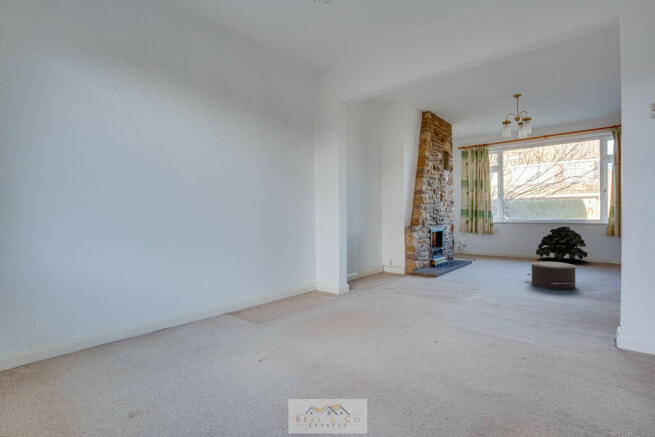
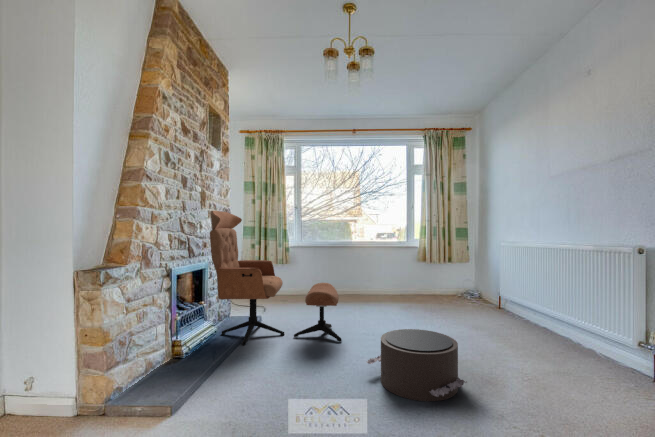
lounge chair: none [445,203,519,271] -> present [210,211,342,345]
potted plant: present [536,226,587,261] -> none [347,253,407,305]

